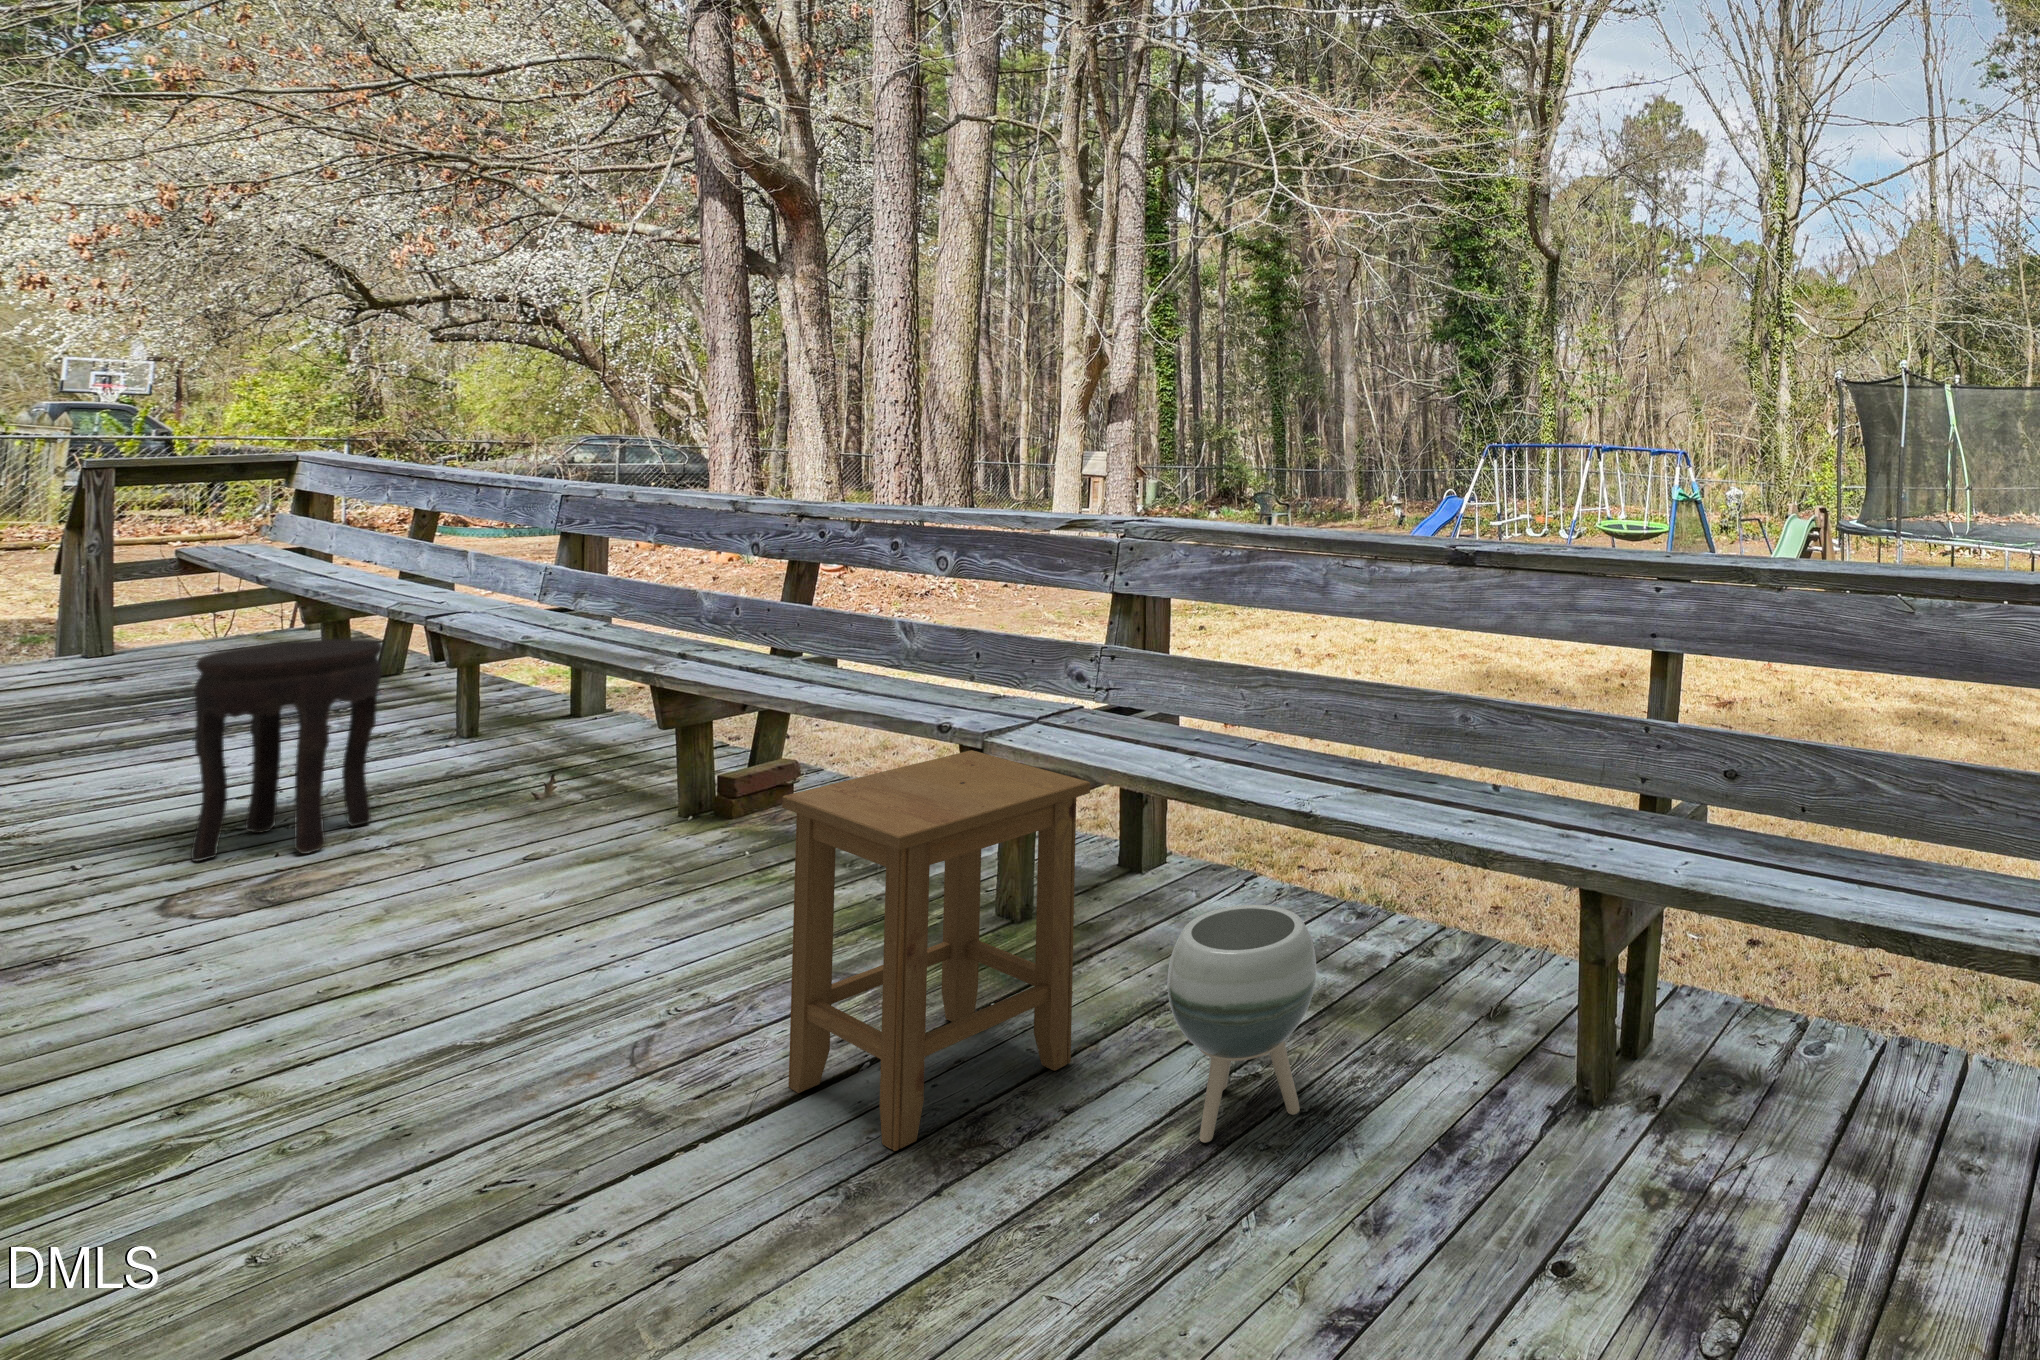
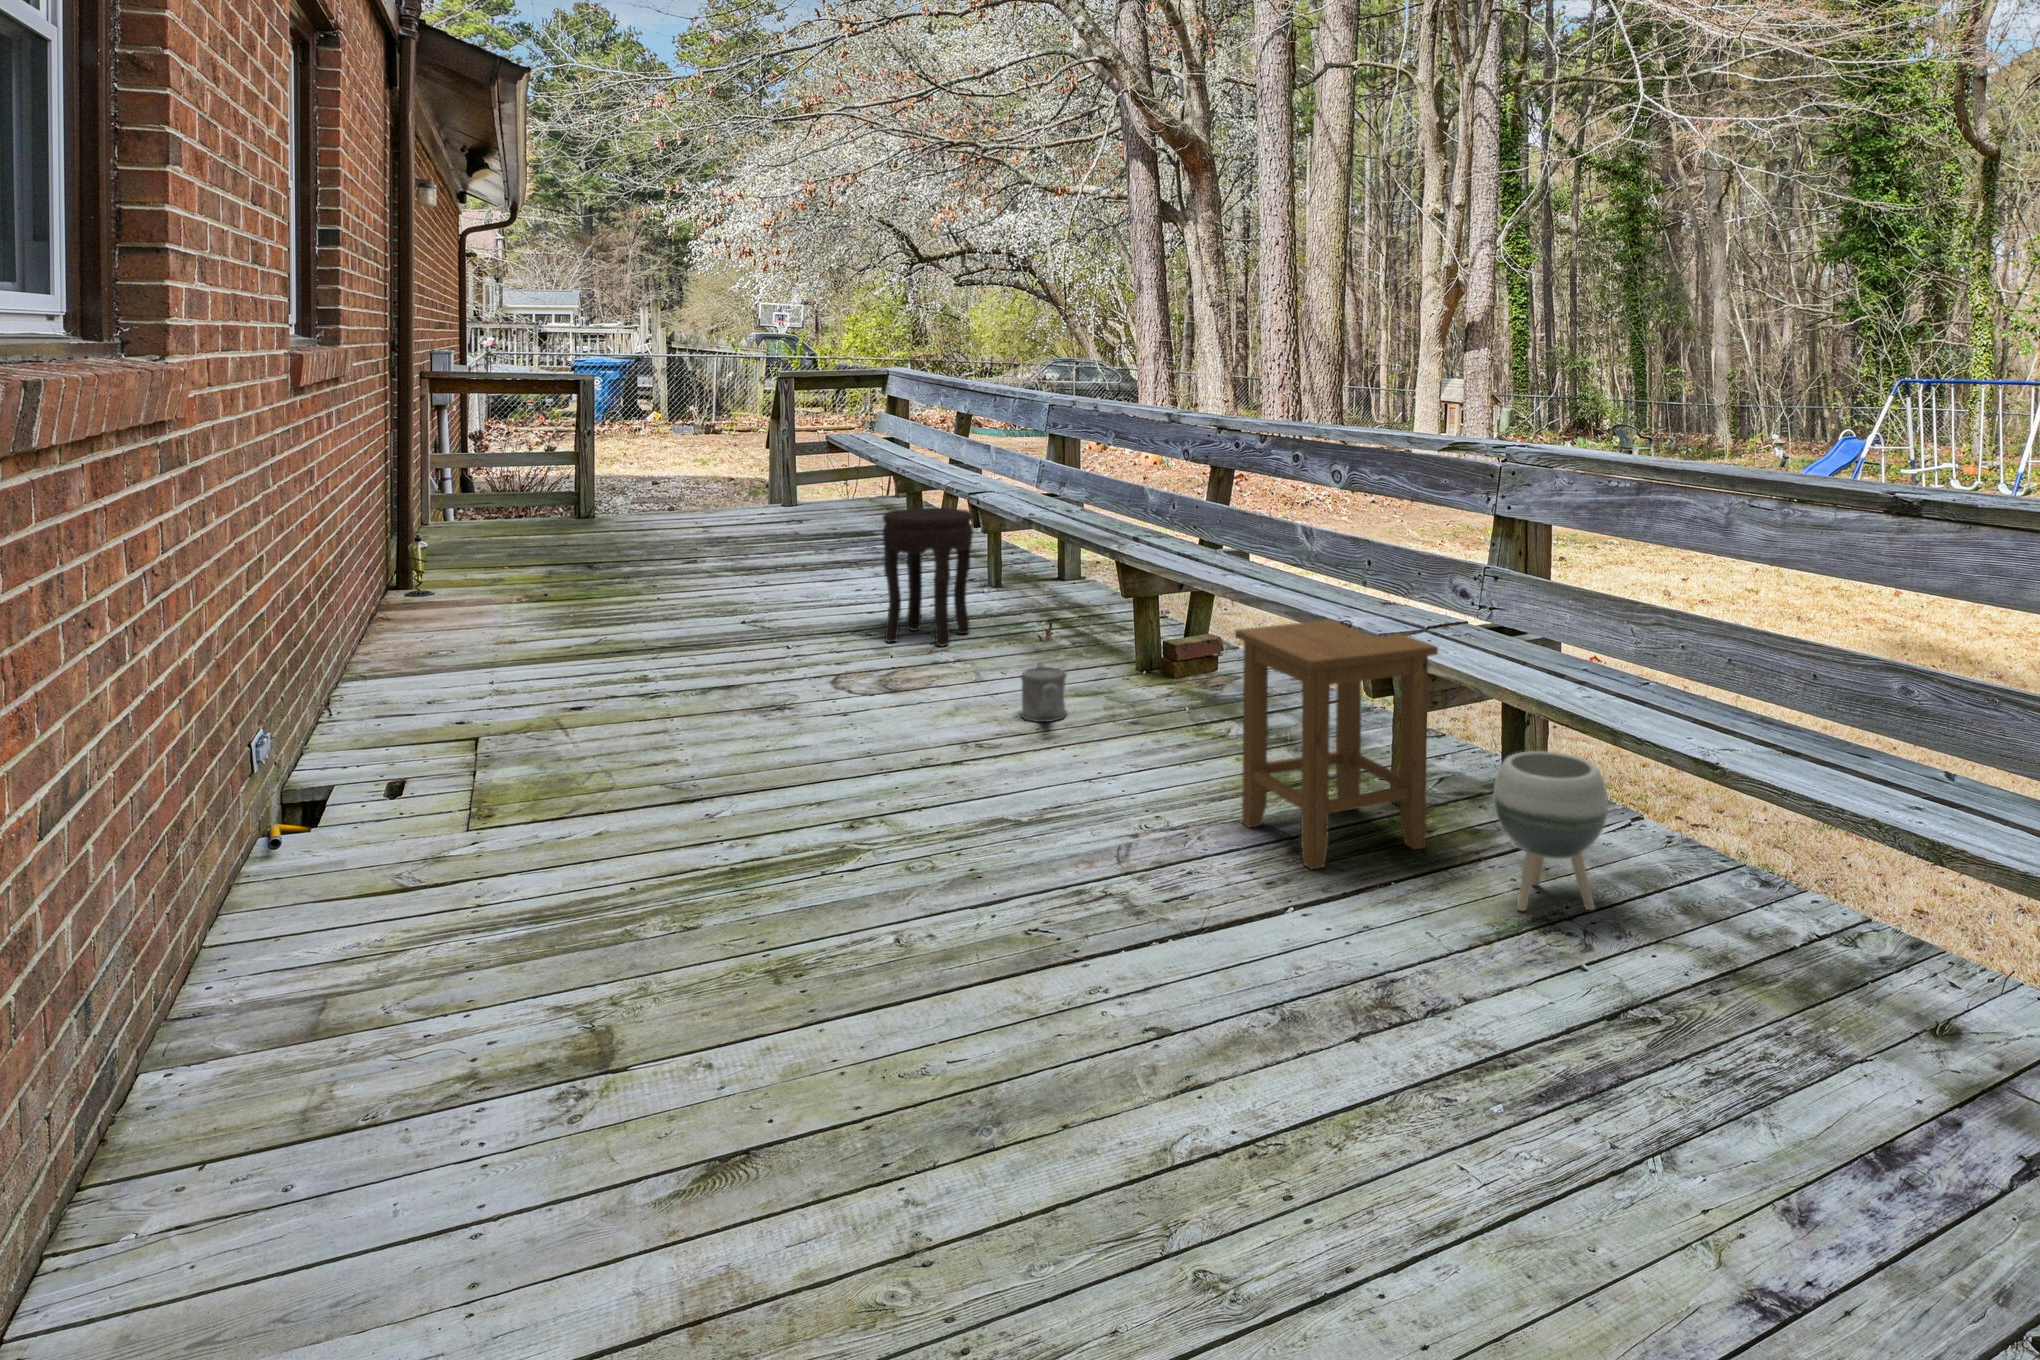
watering can: none [422,865,515,966] -> present [1021,662,1067,722]

